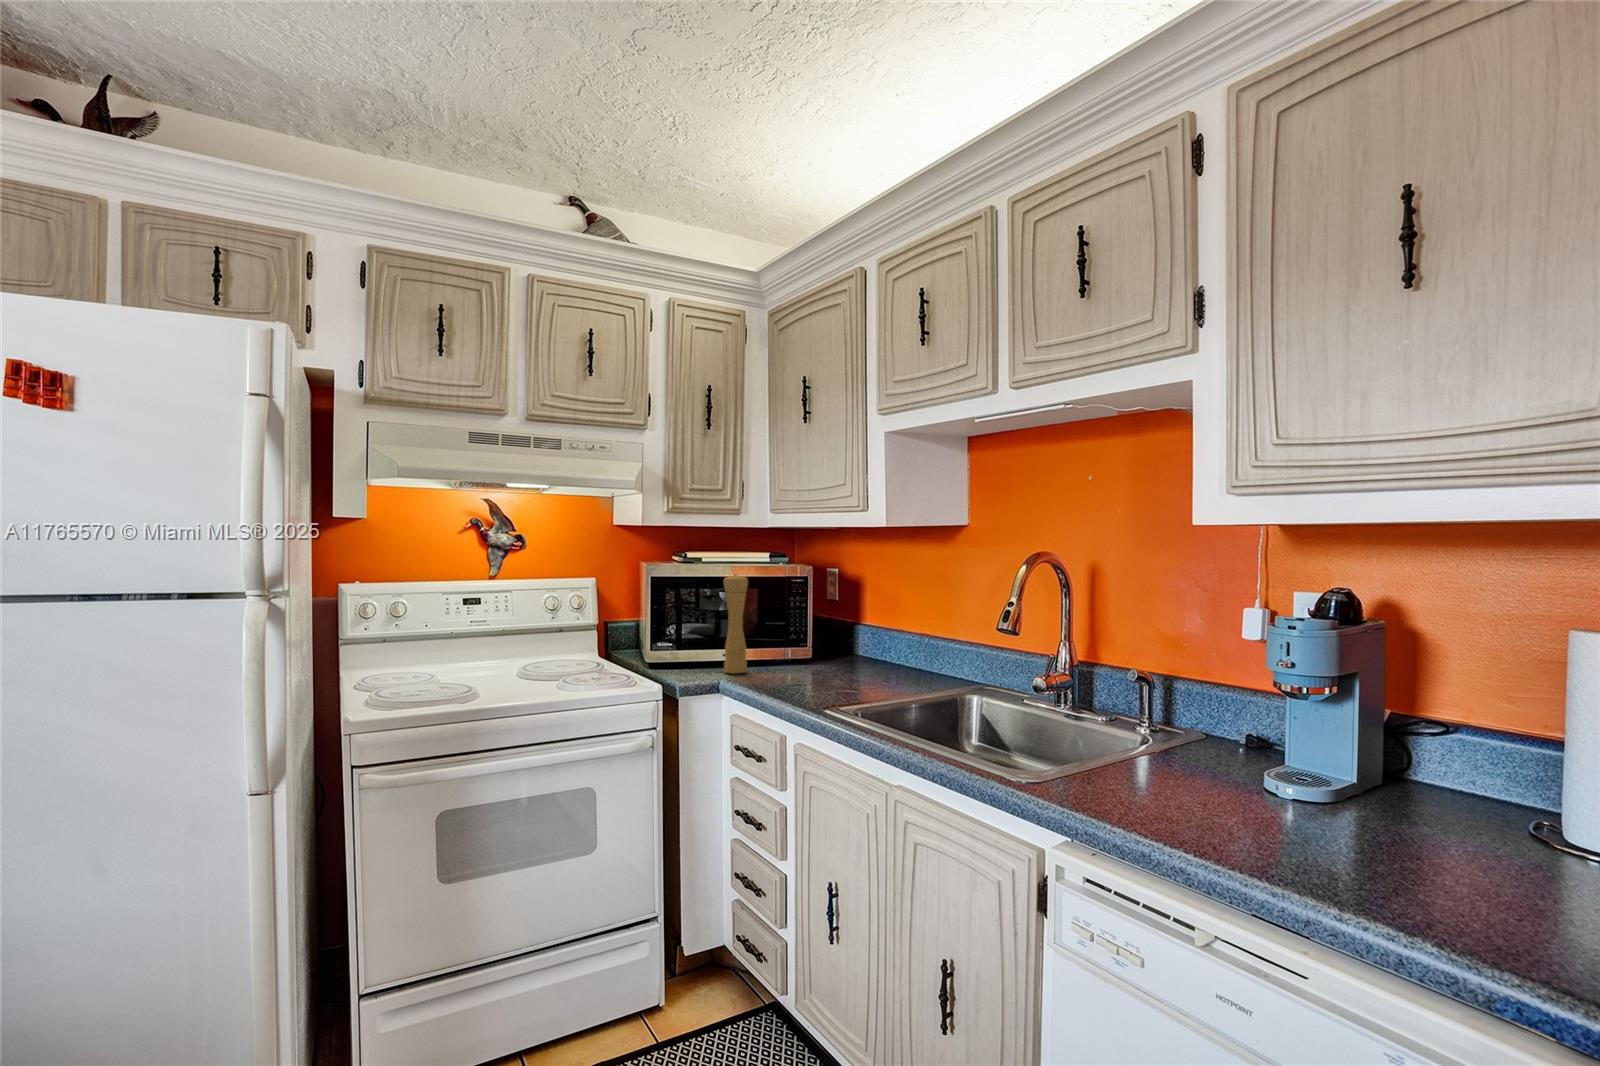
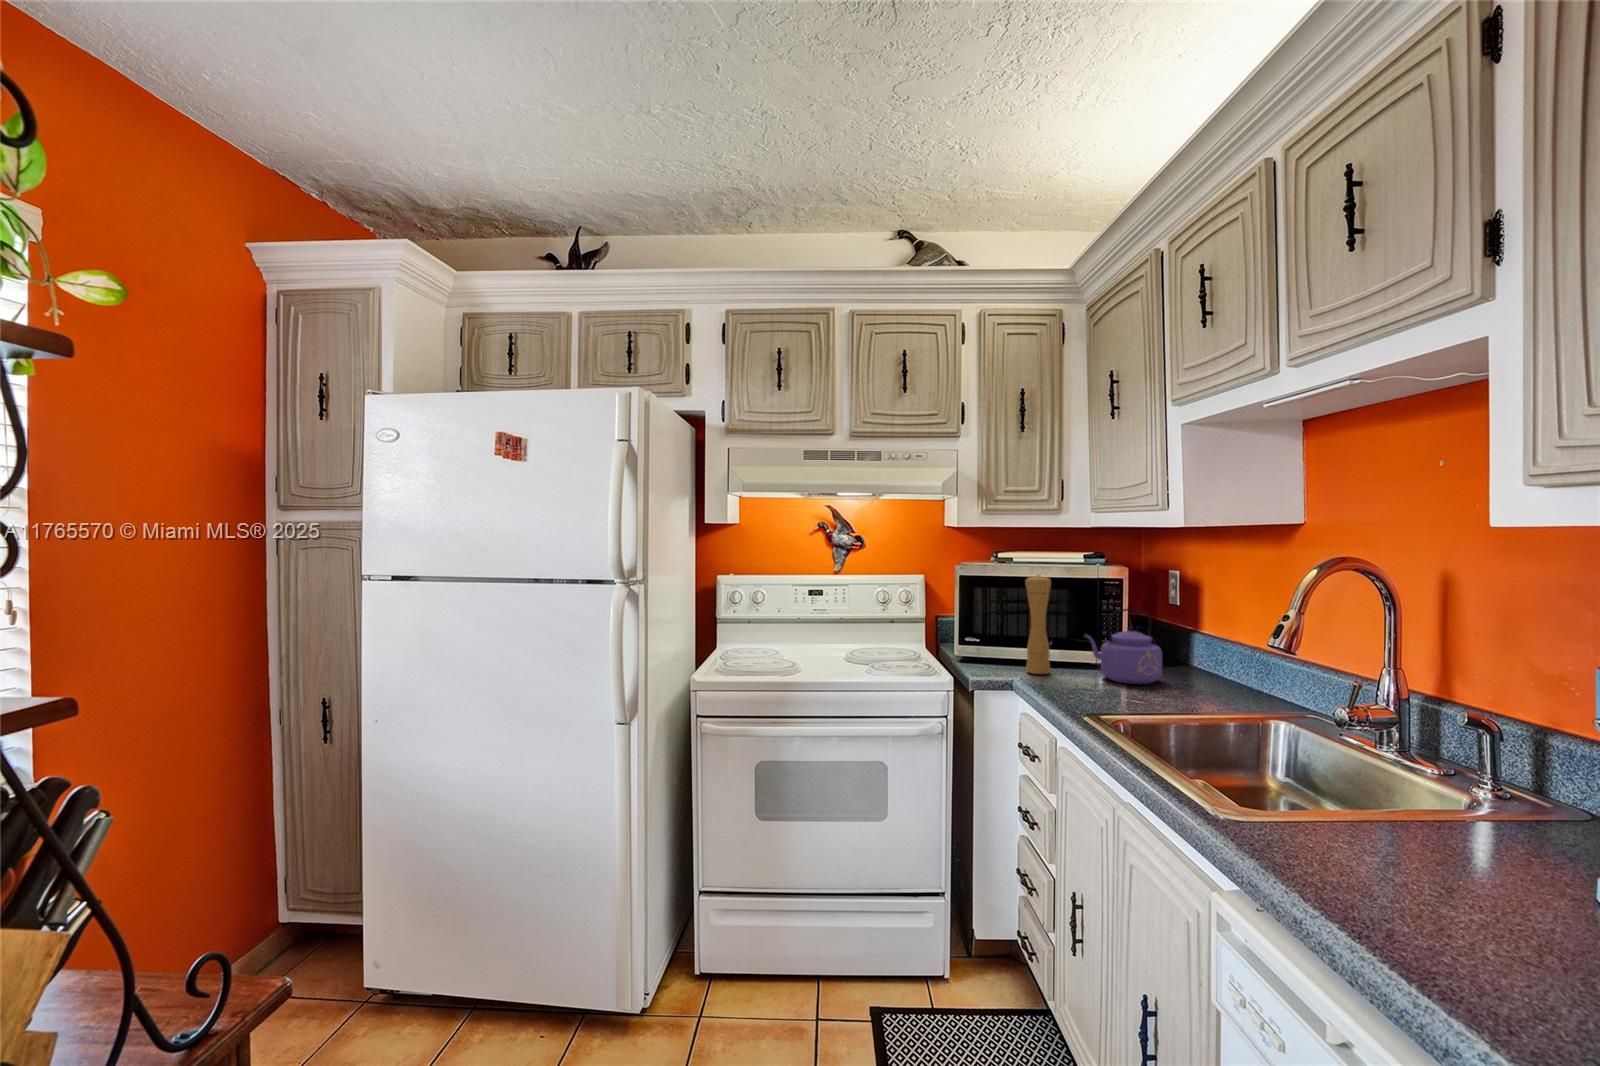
kettle: none [782,603,846,674] -> present [1085,609,1162,684]

